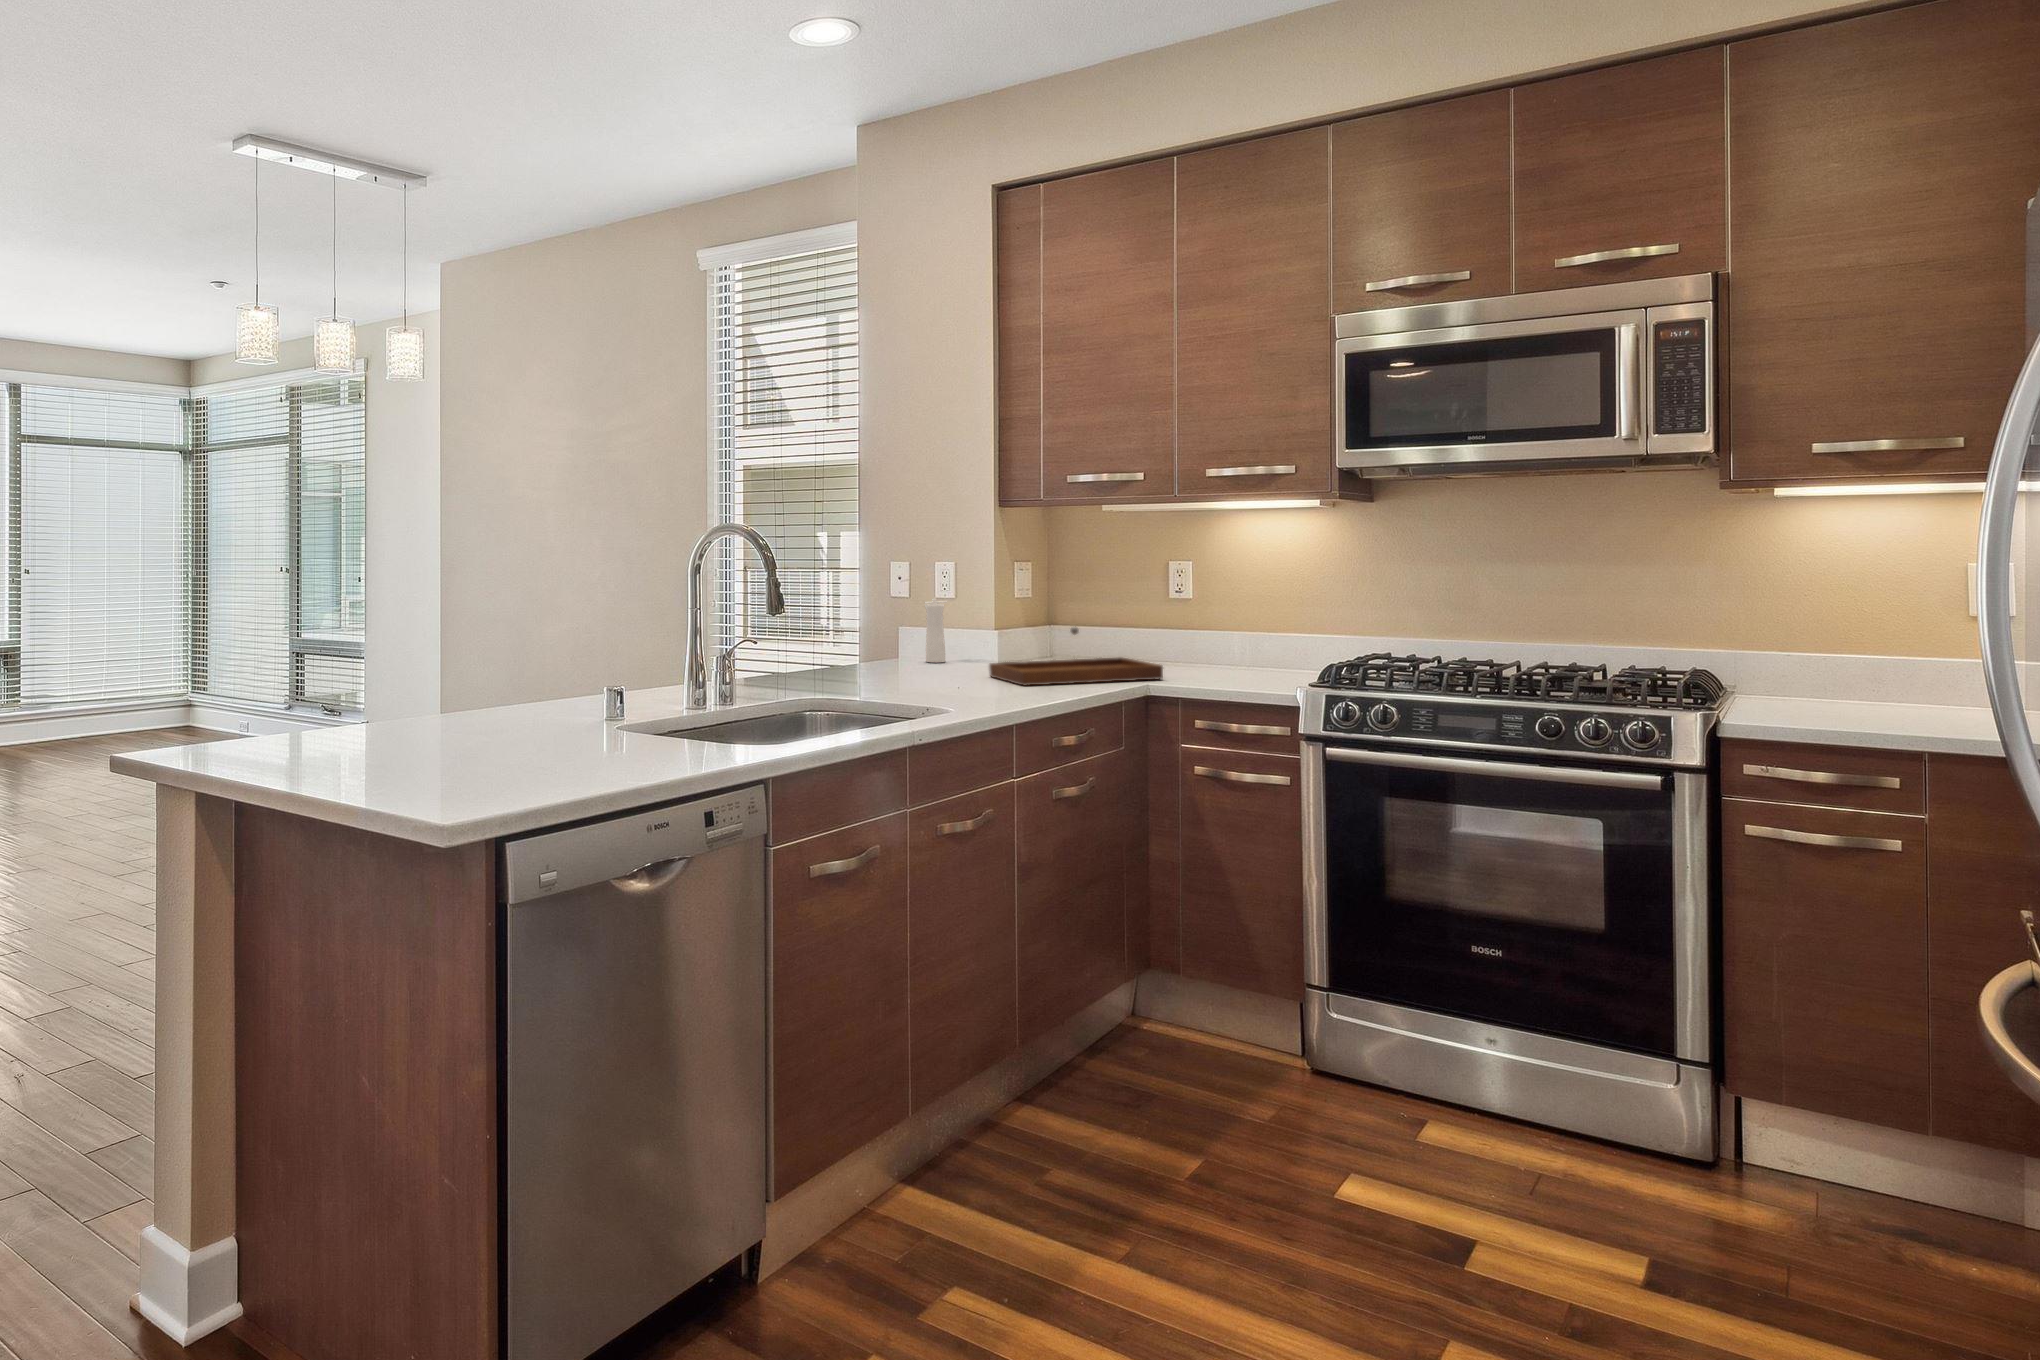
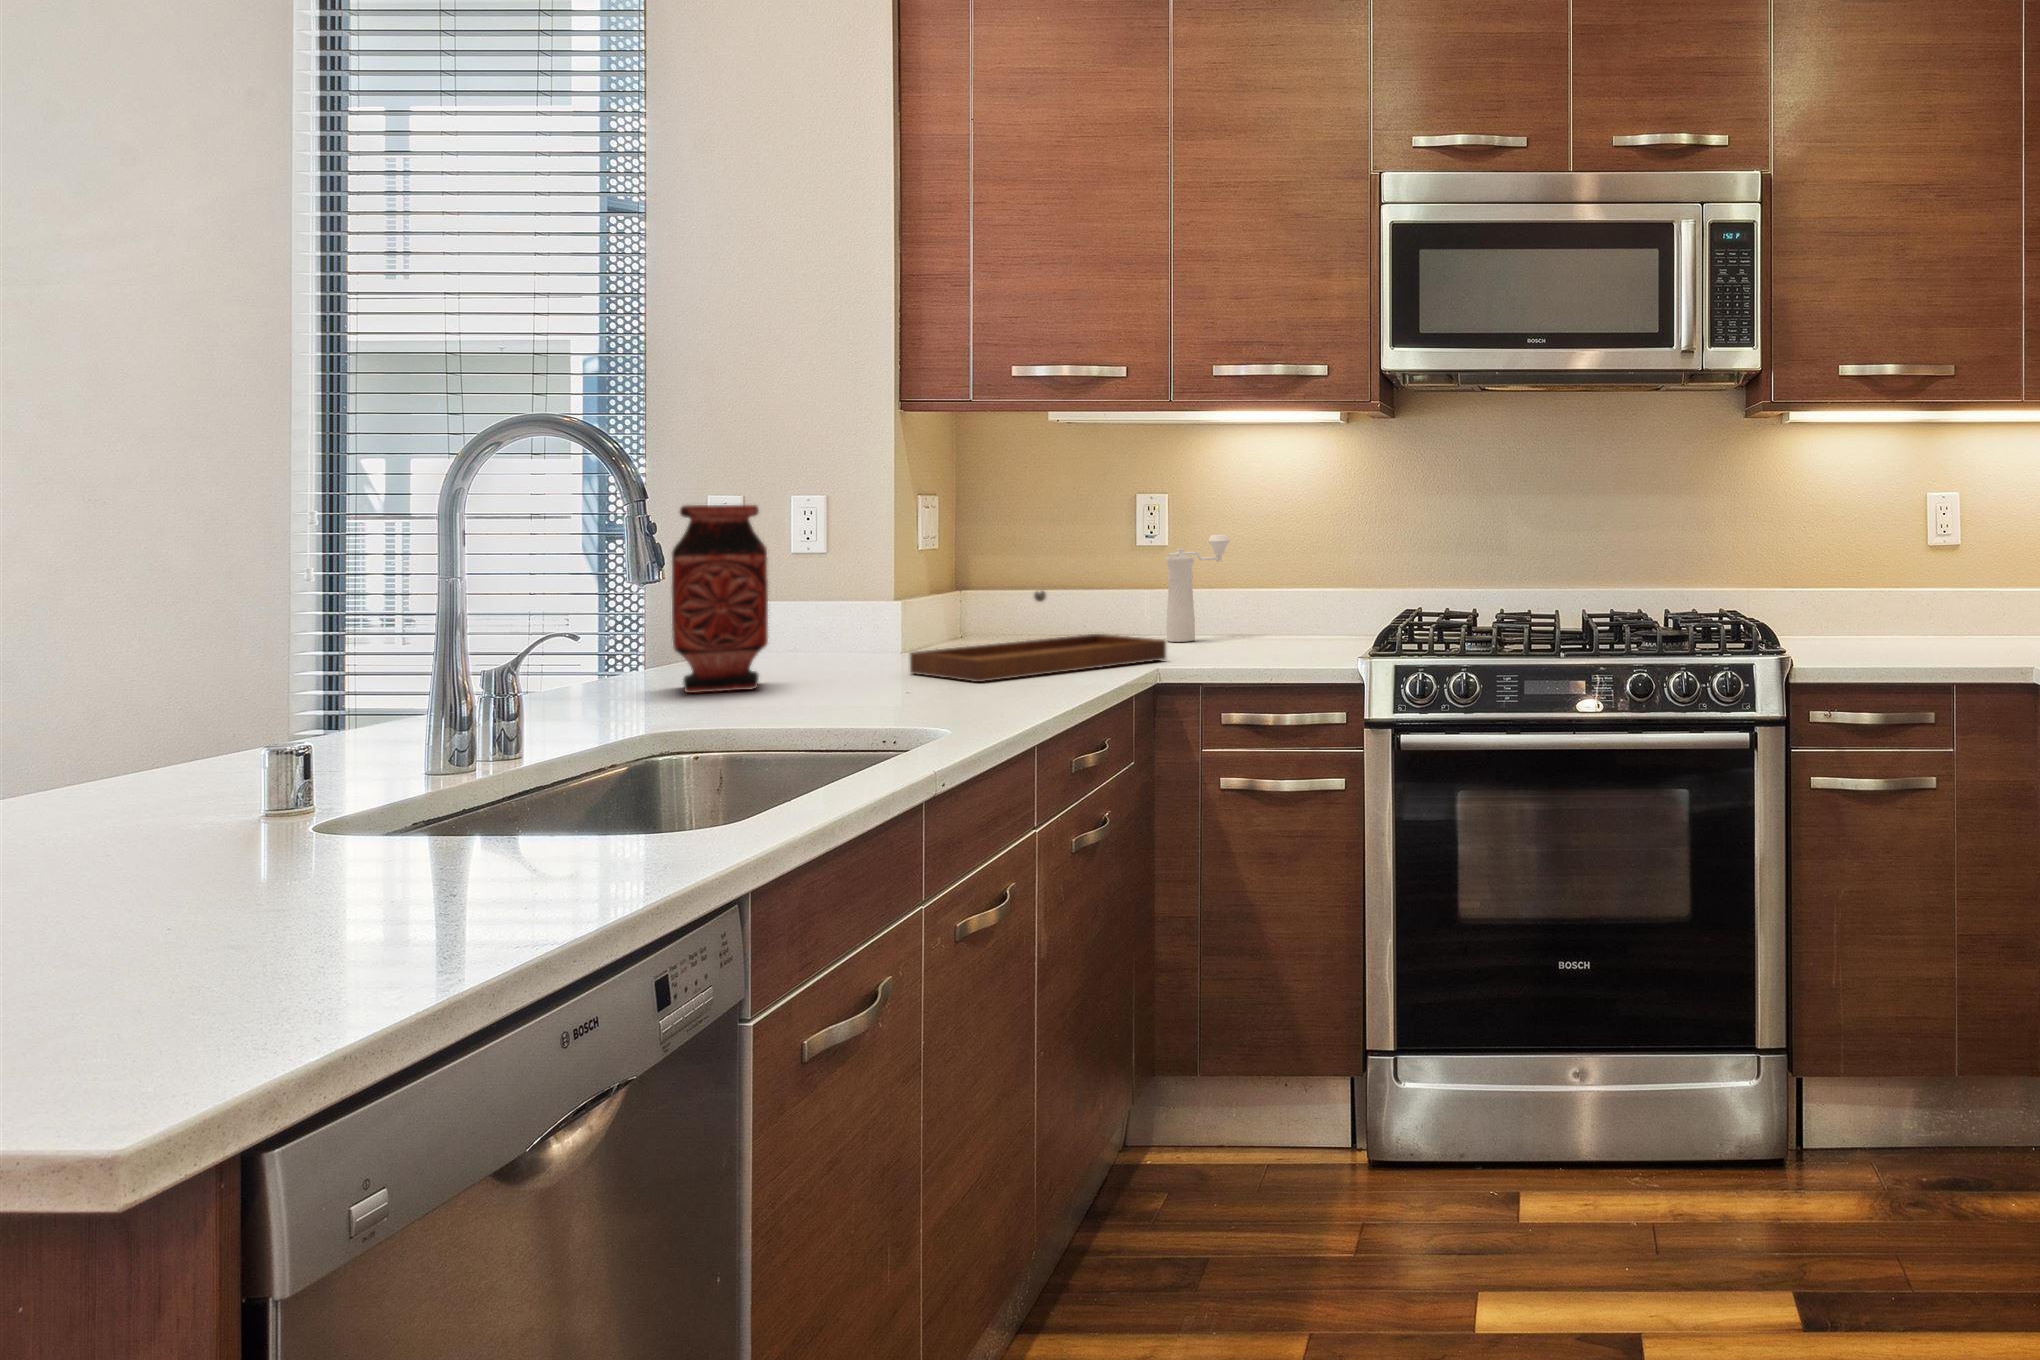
vase: none [852,570,907,680] -> present [672,505,768,693]
pepper mill: present [924,599,947,663] -> present [1166,535,1230,642]

